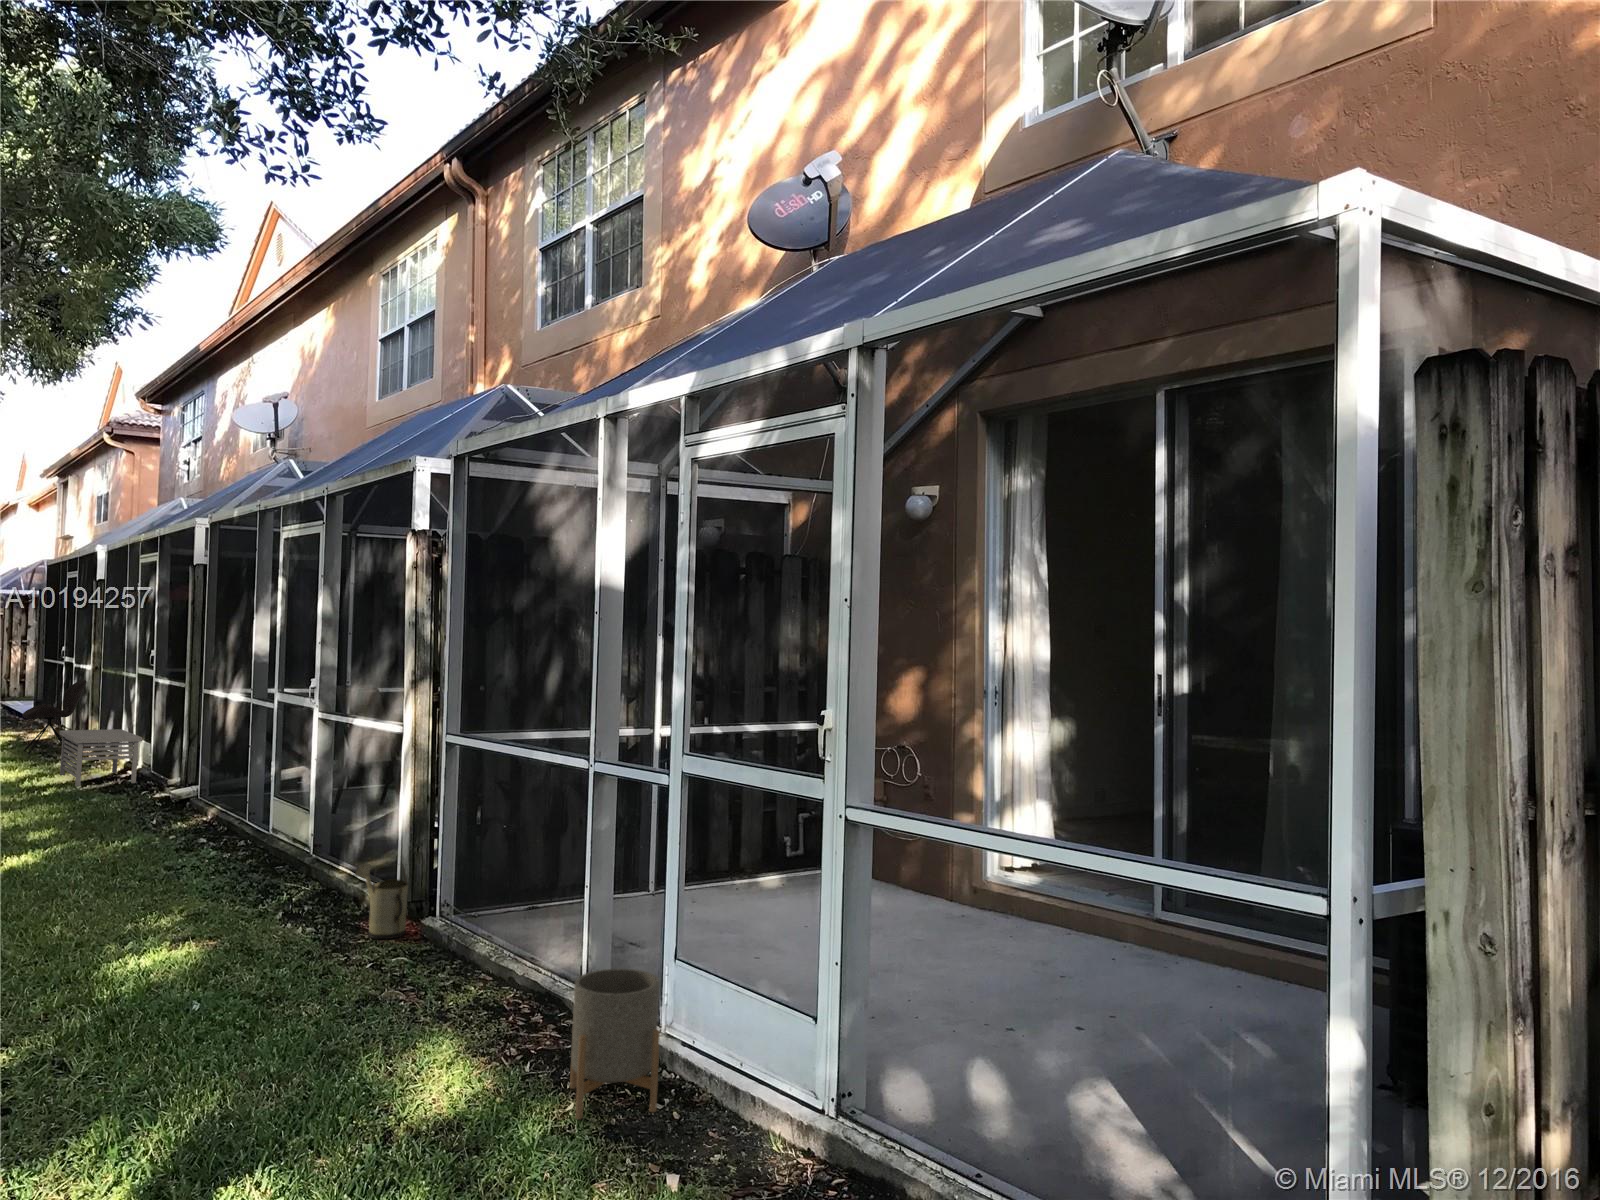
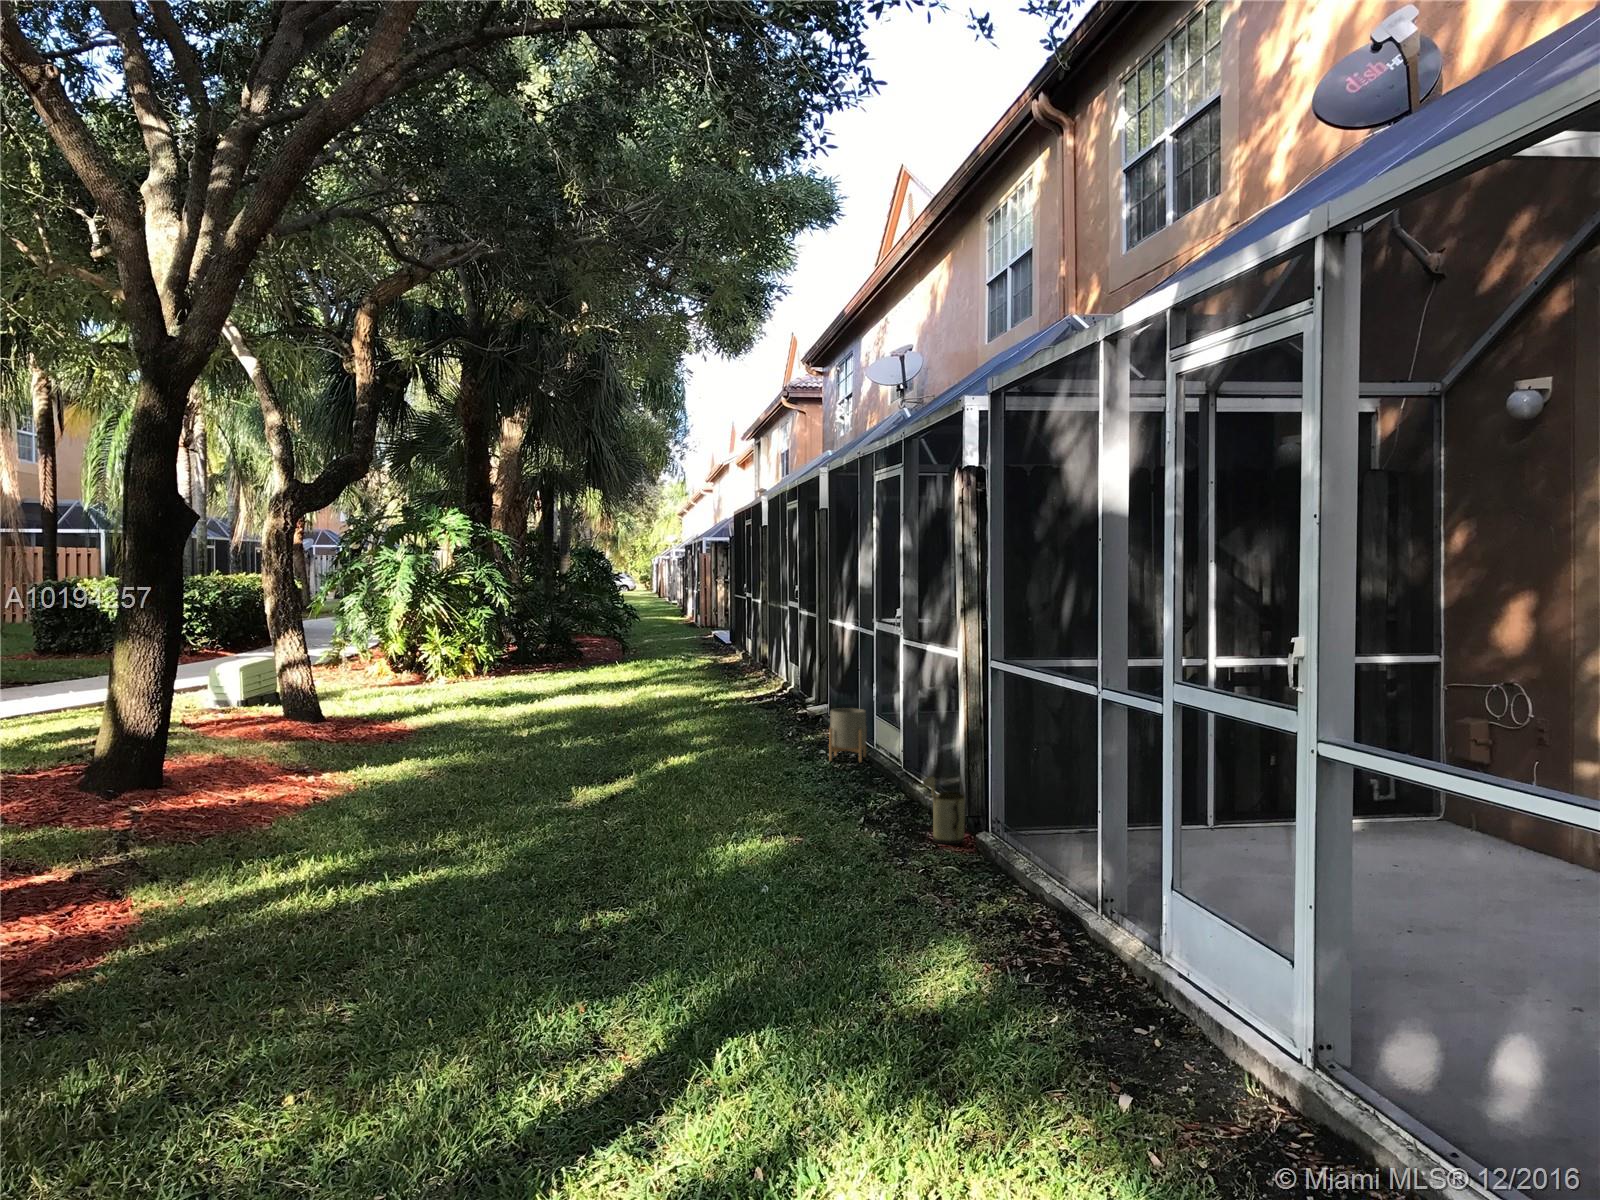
chair: present [22,680,86,754] -> none [719,612,760,673]
storage bench: present [59,729,142,786] -> none [739,653,794,699]
planter: present [570,968,660,1119] -> present [829,708,866,762]

